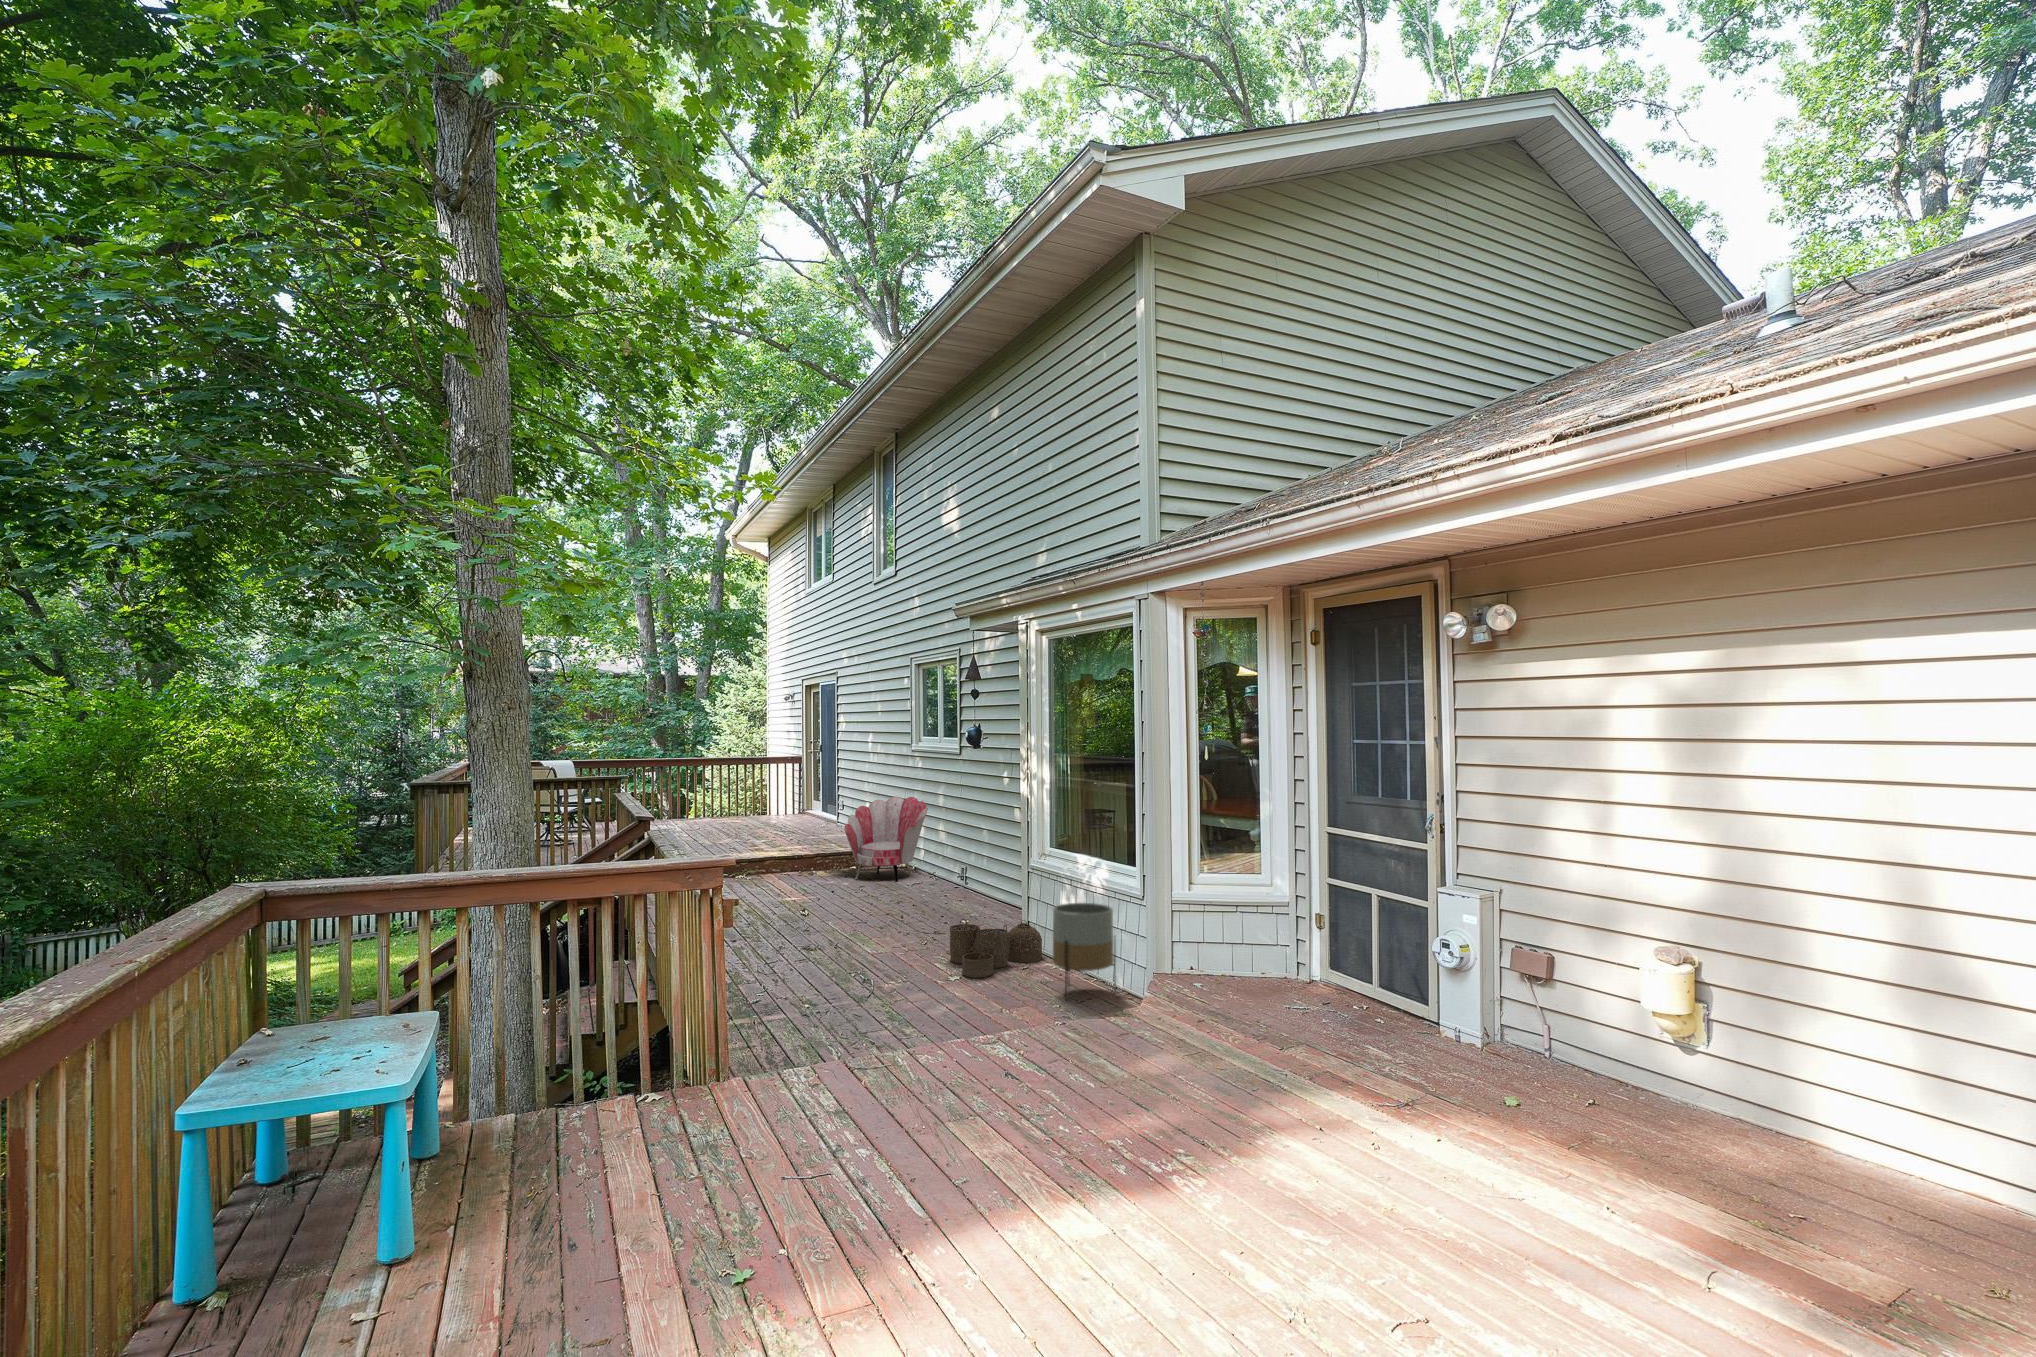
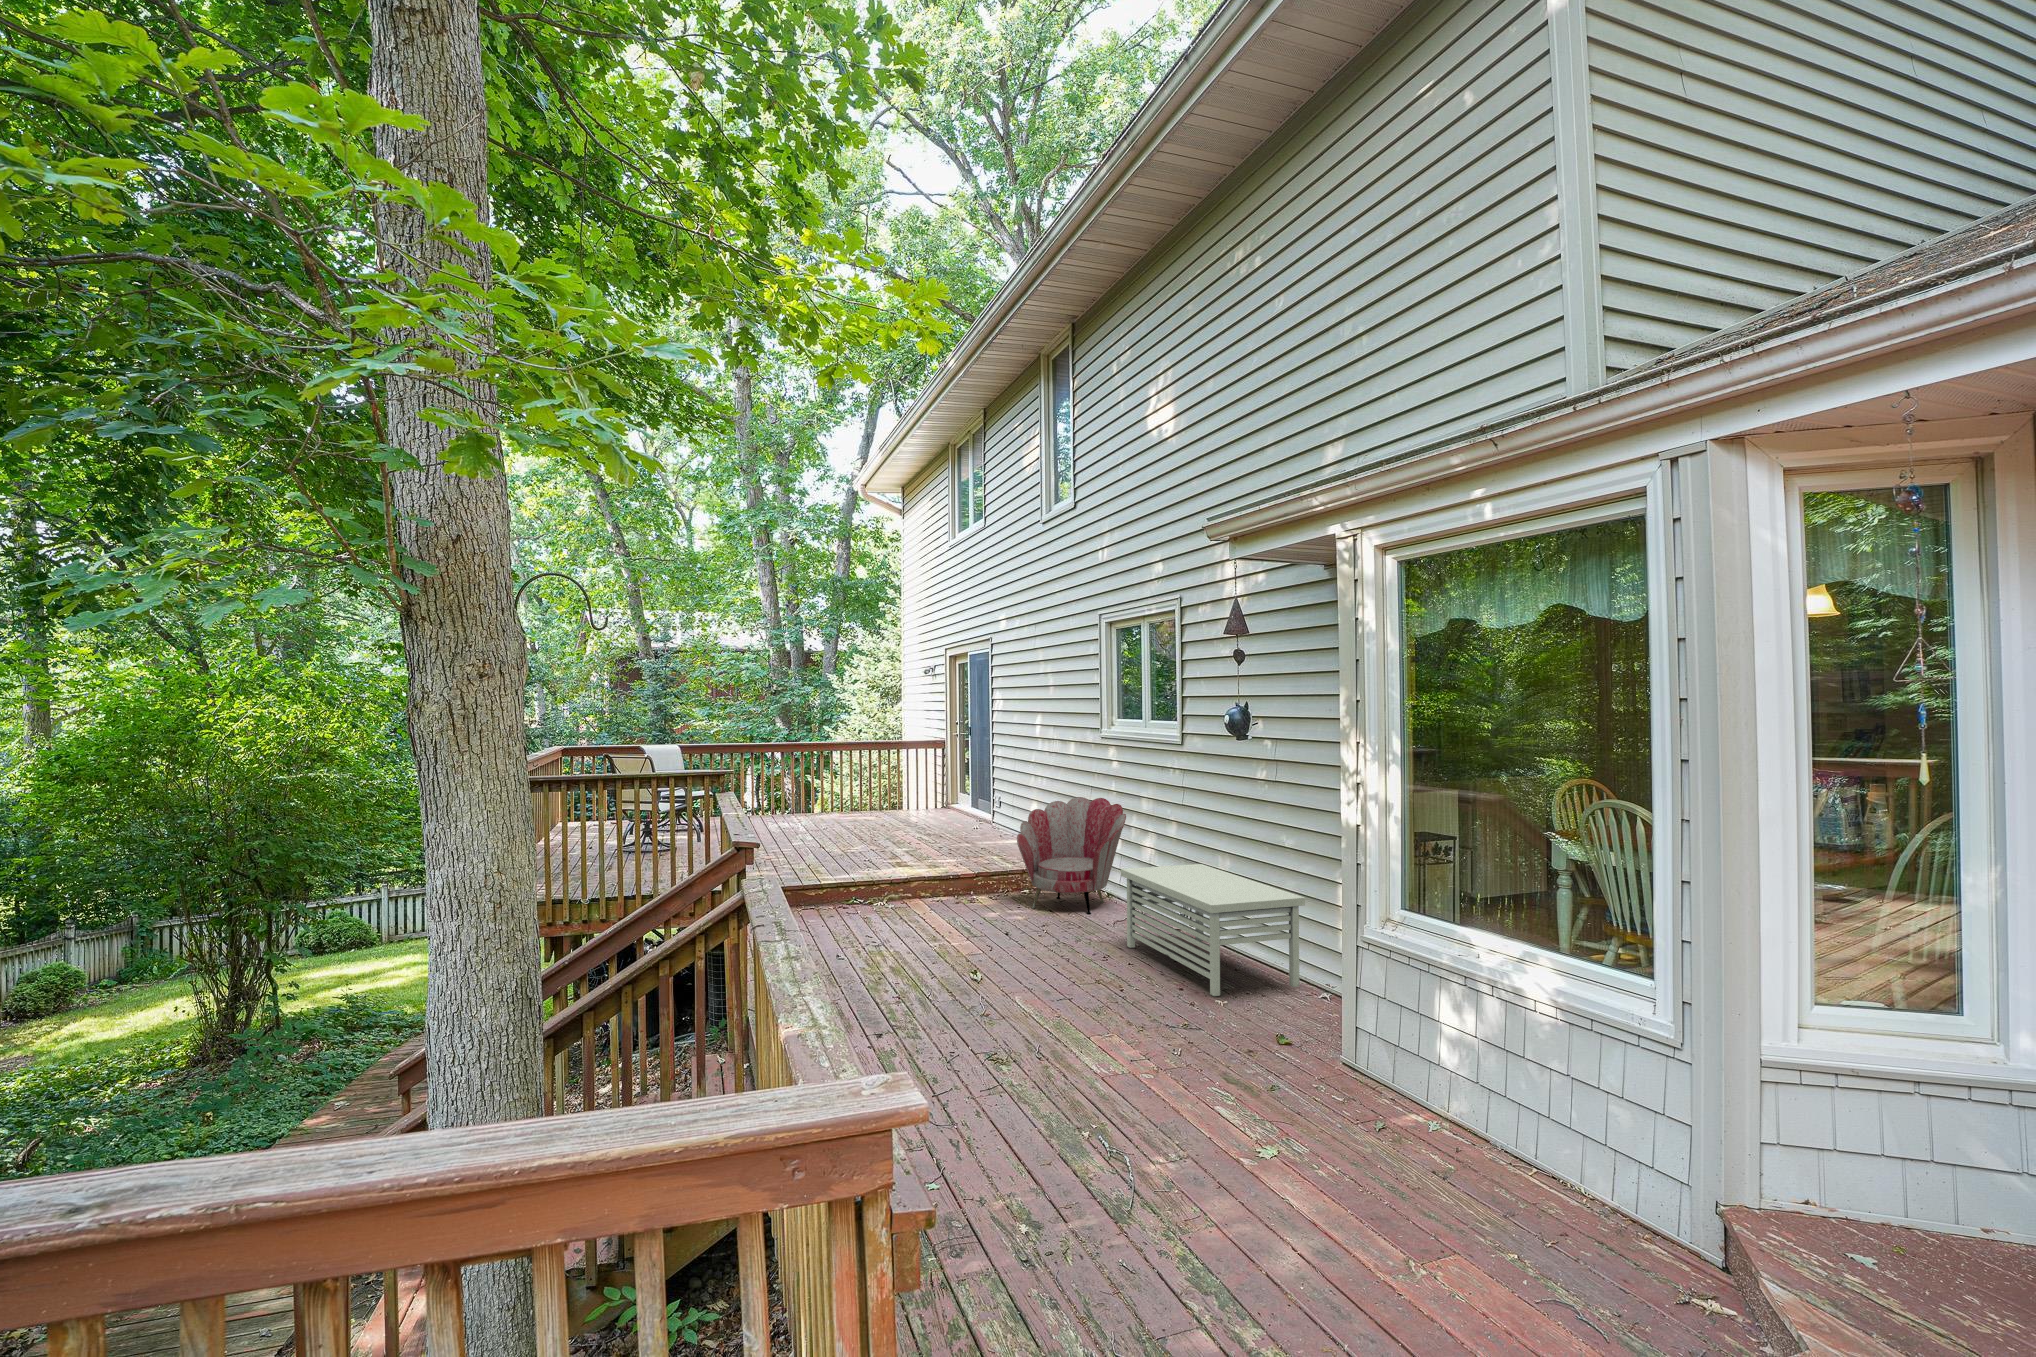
storage bench: none [912,839,1024,919] -> present [1121,864,1305,996]
planter: present [1053,903,1116,999] -> none [1498,1043,1639,1257]
woven basket: present [950,919,1042,977] -> none [1246,1030,1407,1160]

